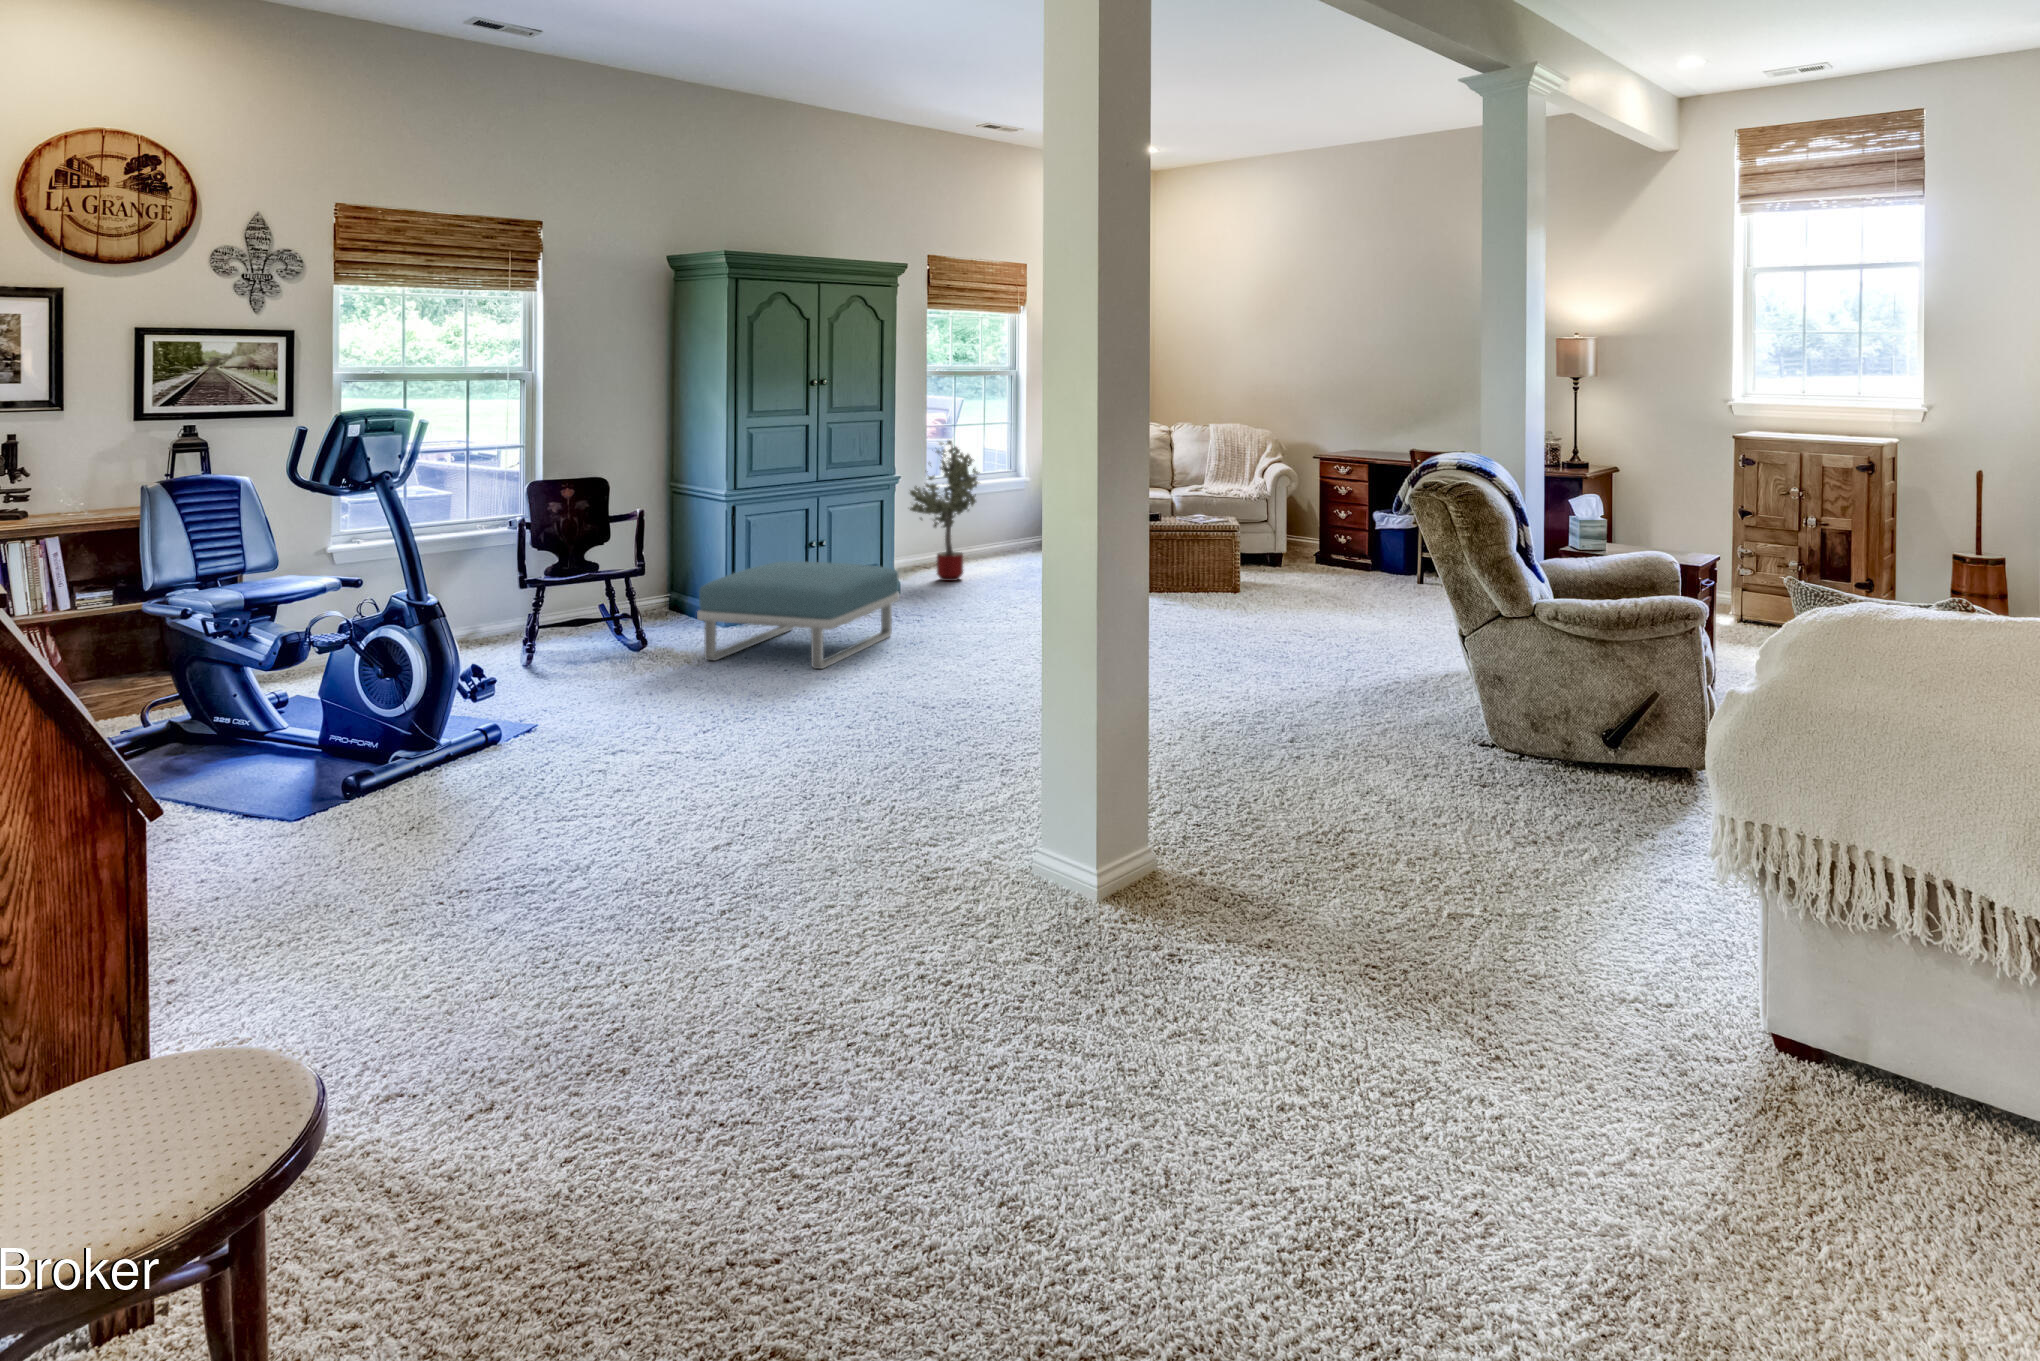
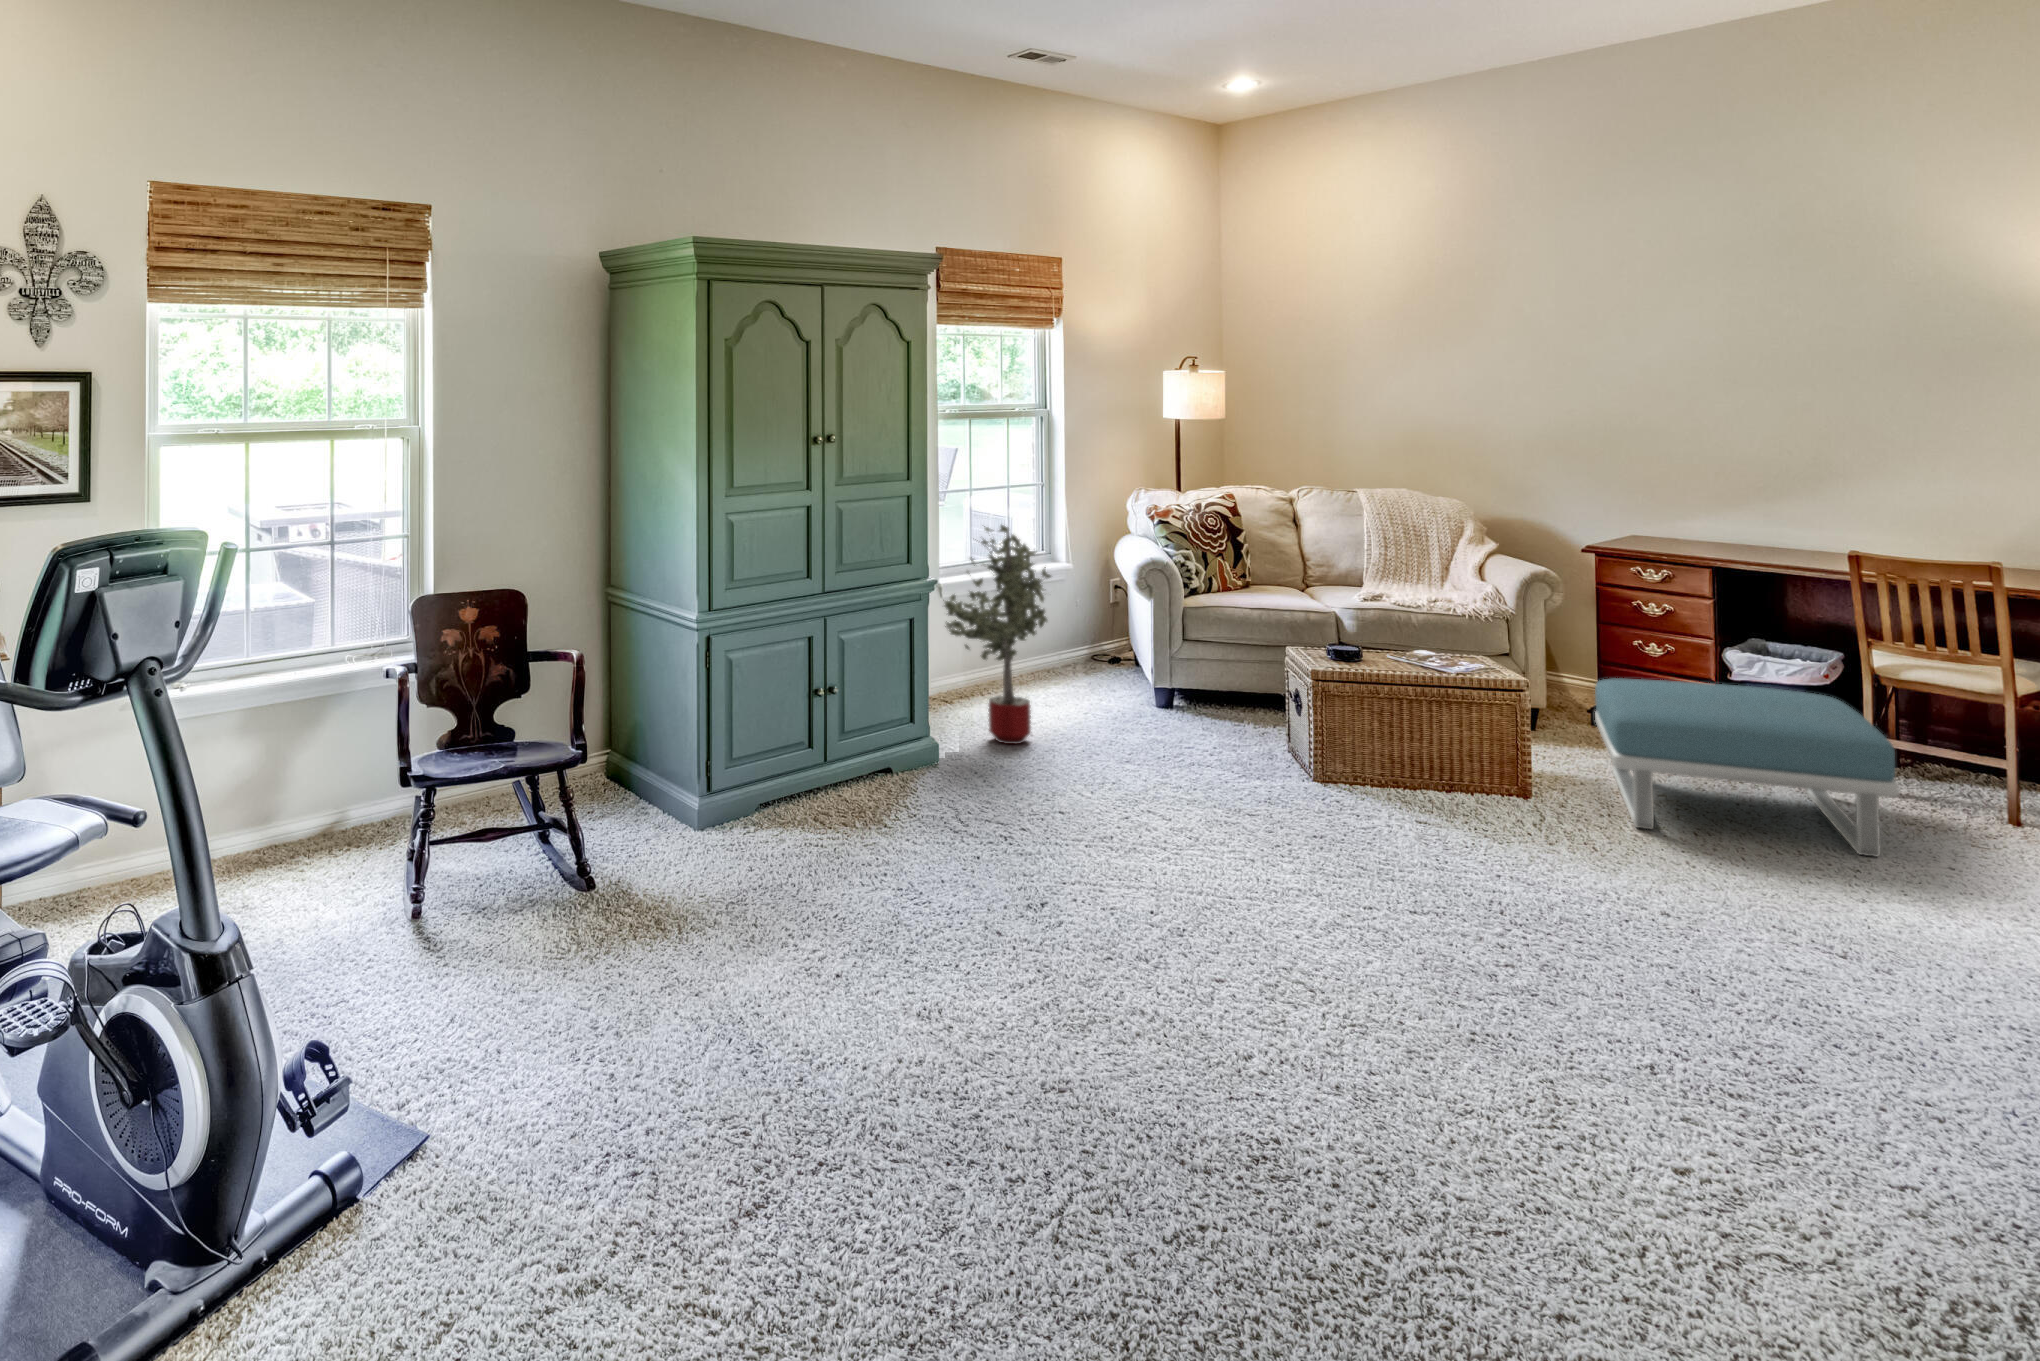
footstool: present [697,562,899,669] -> present [1595,678,1899,857]

